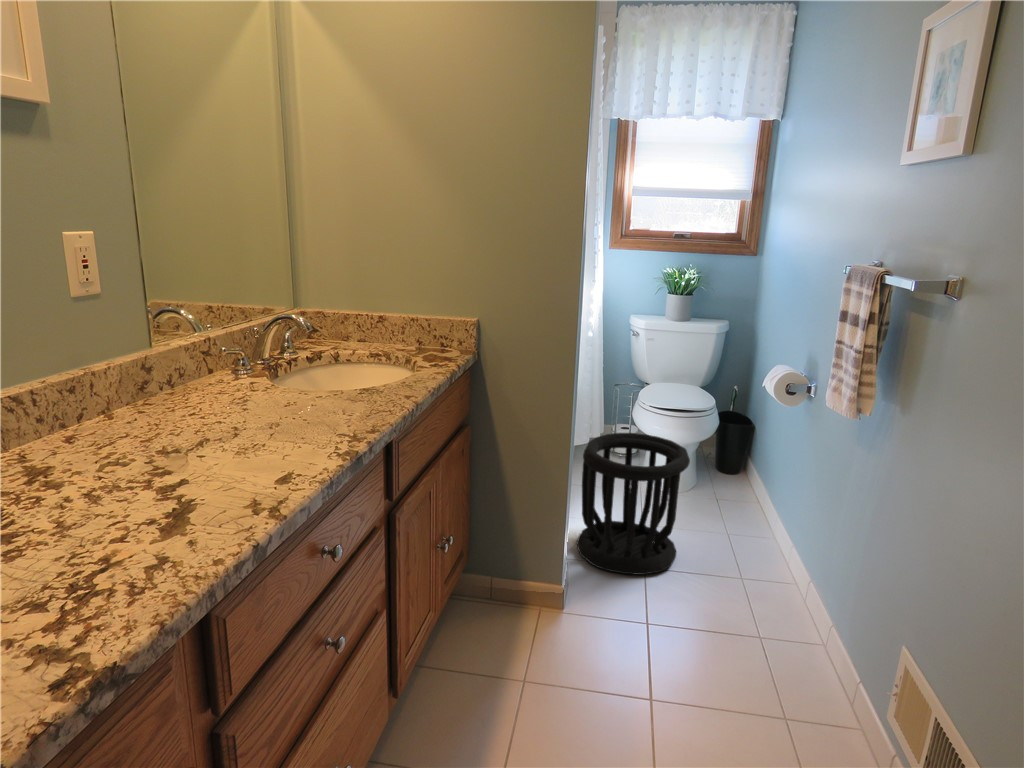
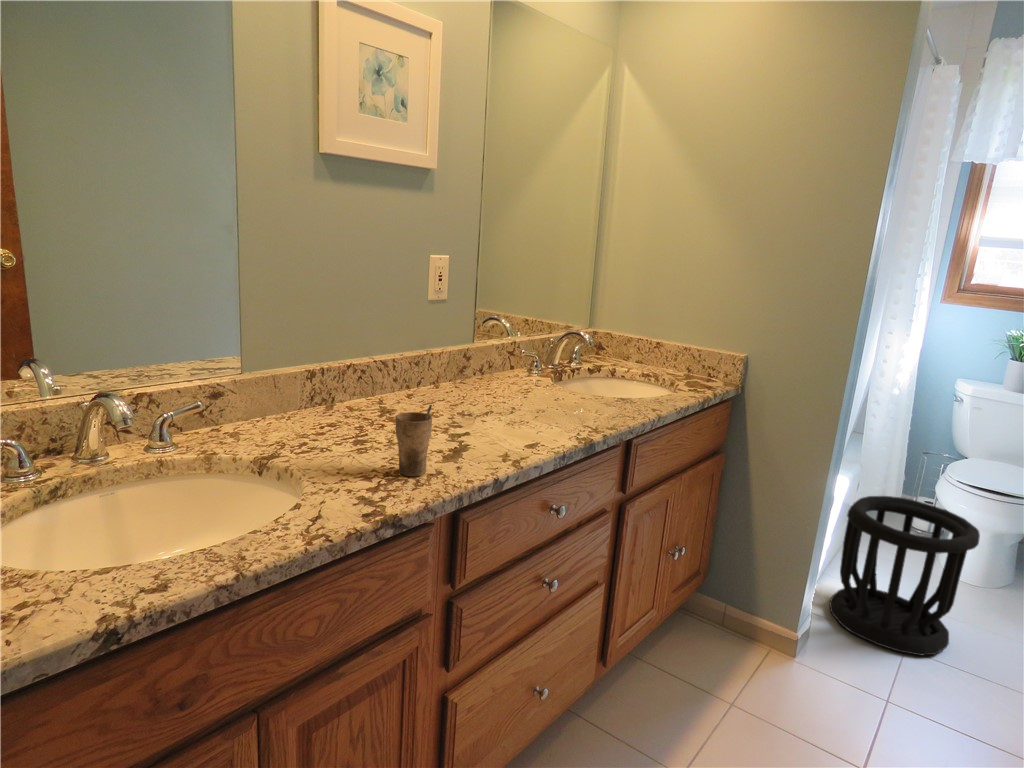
cup: none [71,466,140,582] -> present [395,405,432,476]

